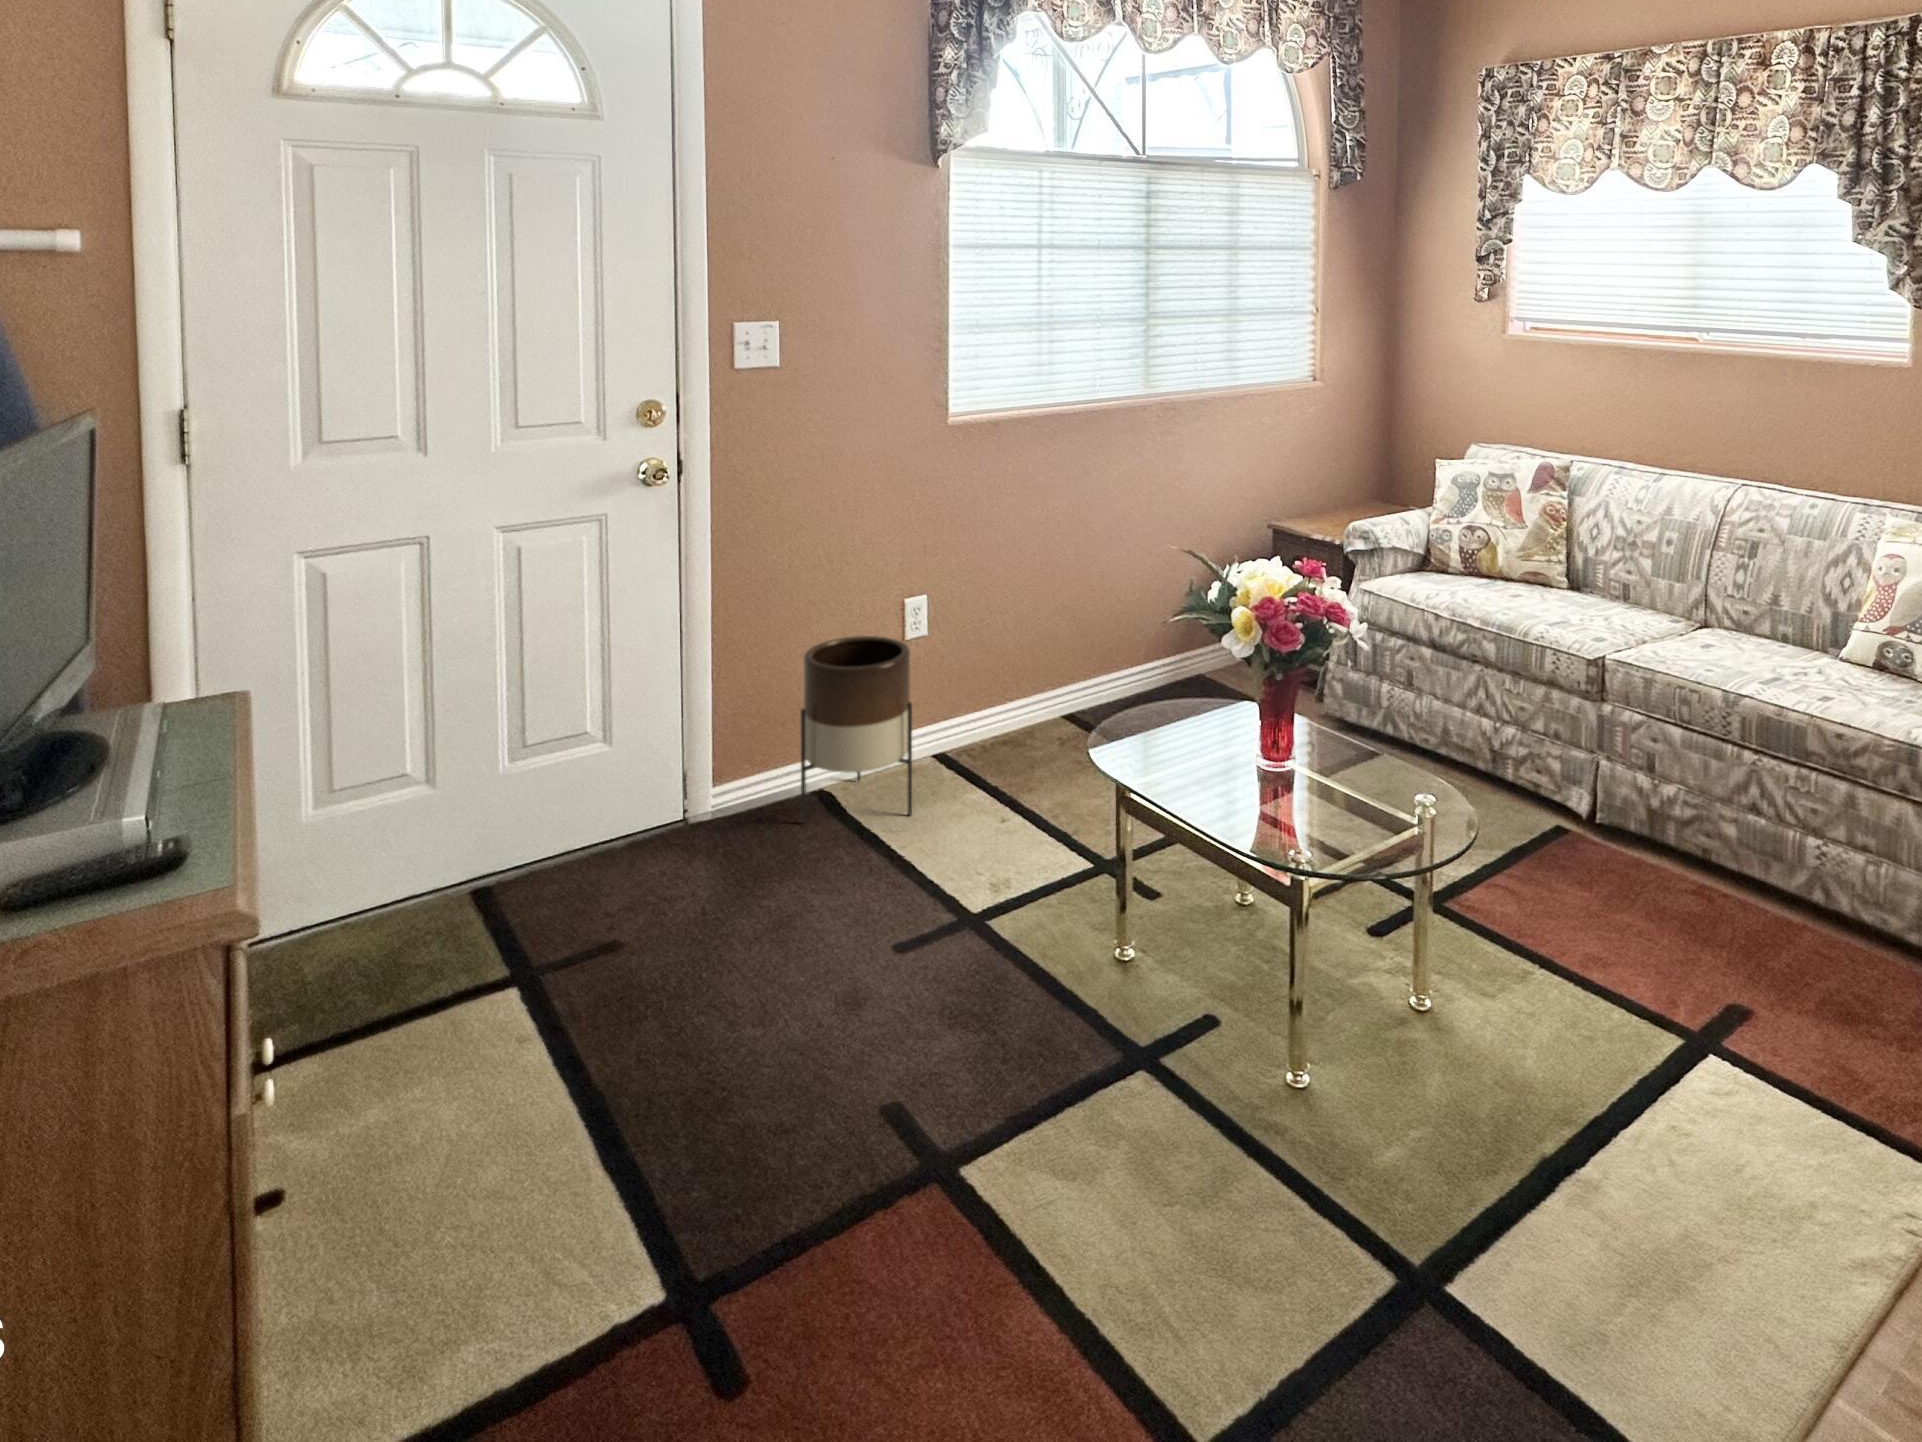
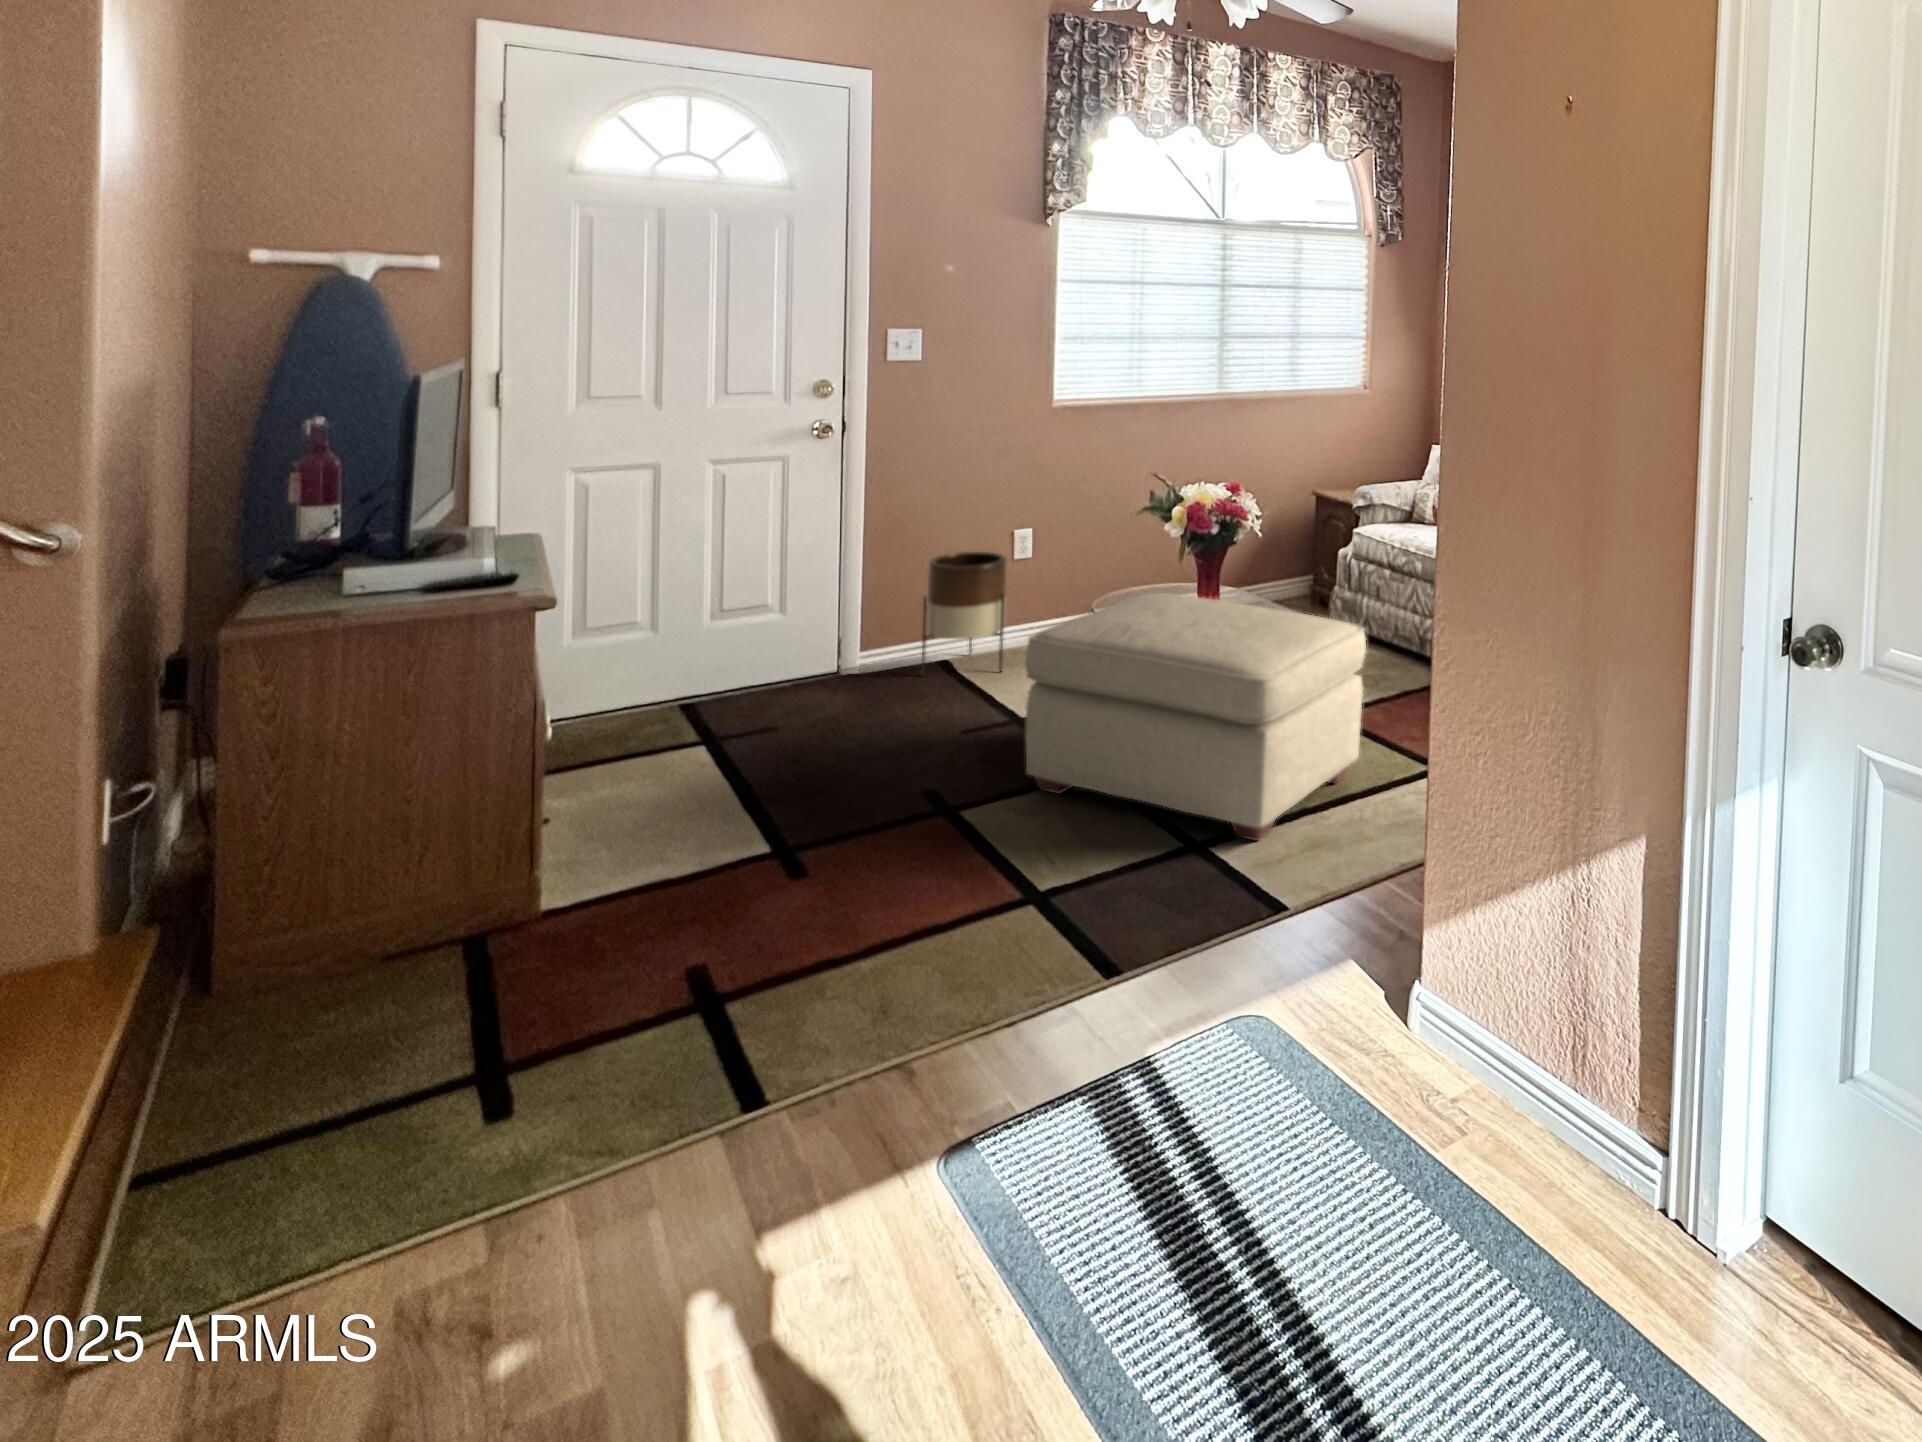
ottoman: none [1029,734,1584,1270] -> present [1025,593,1366,841]

